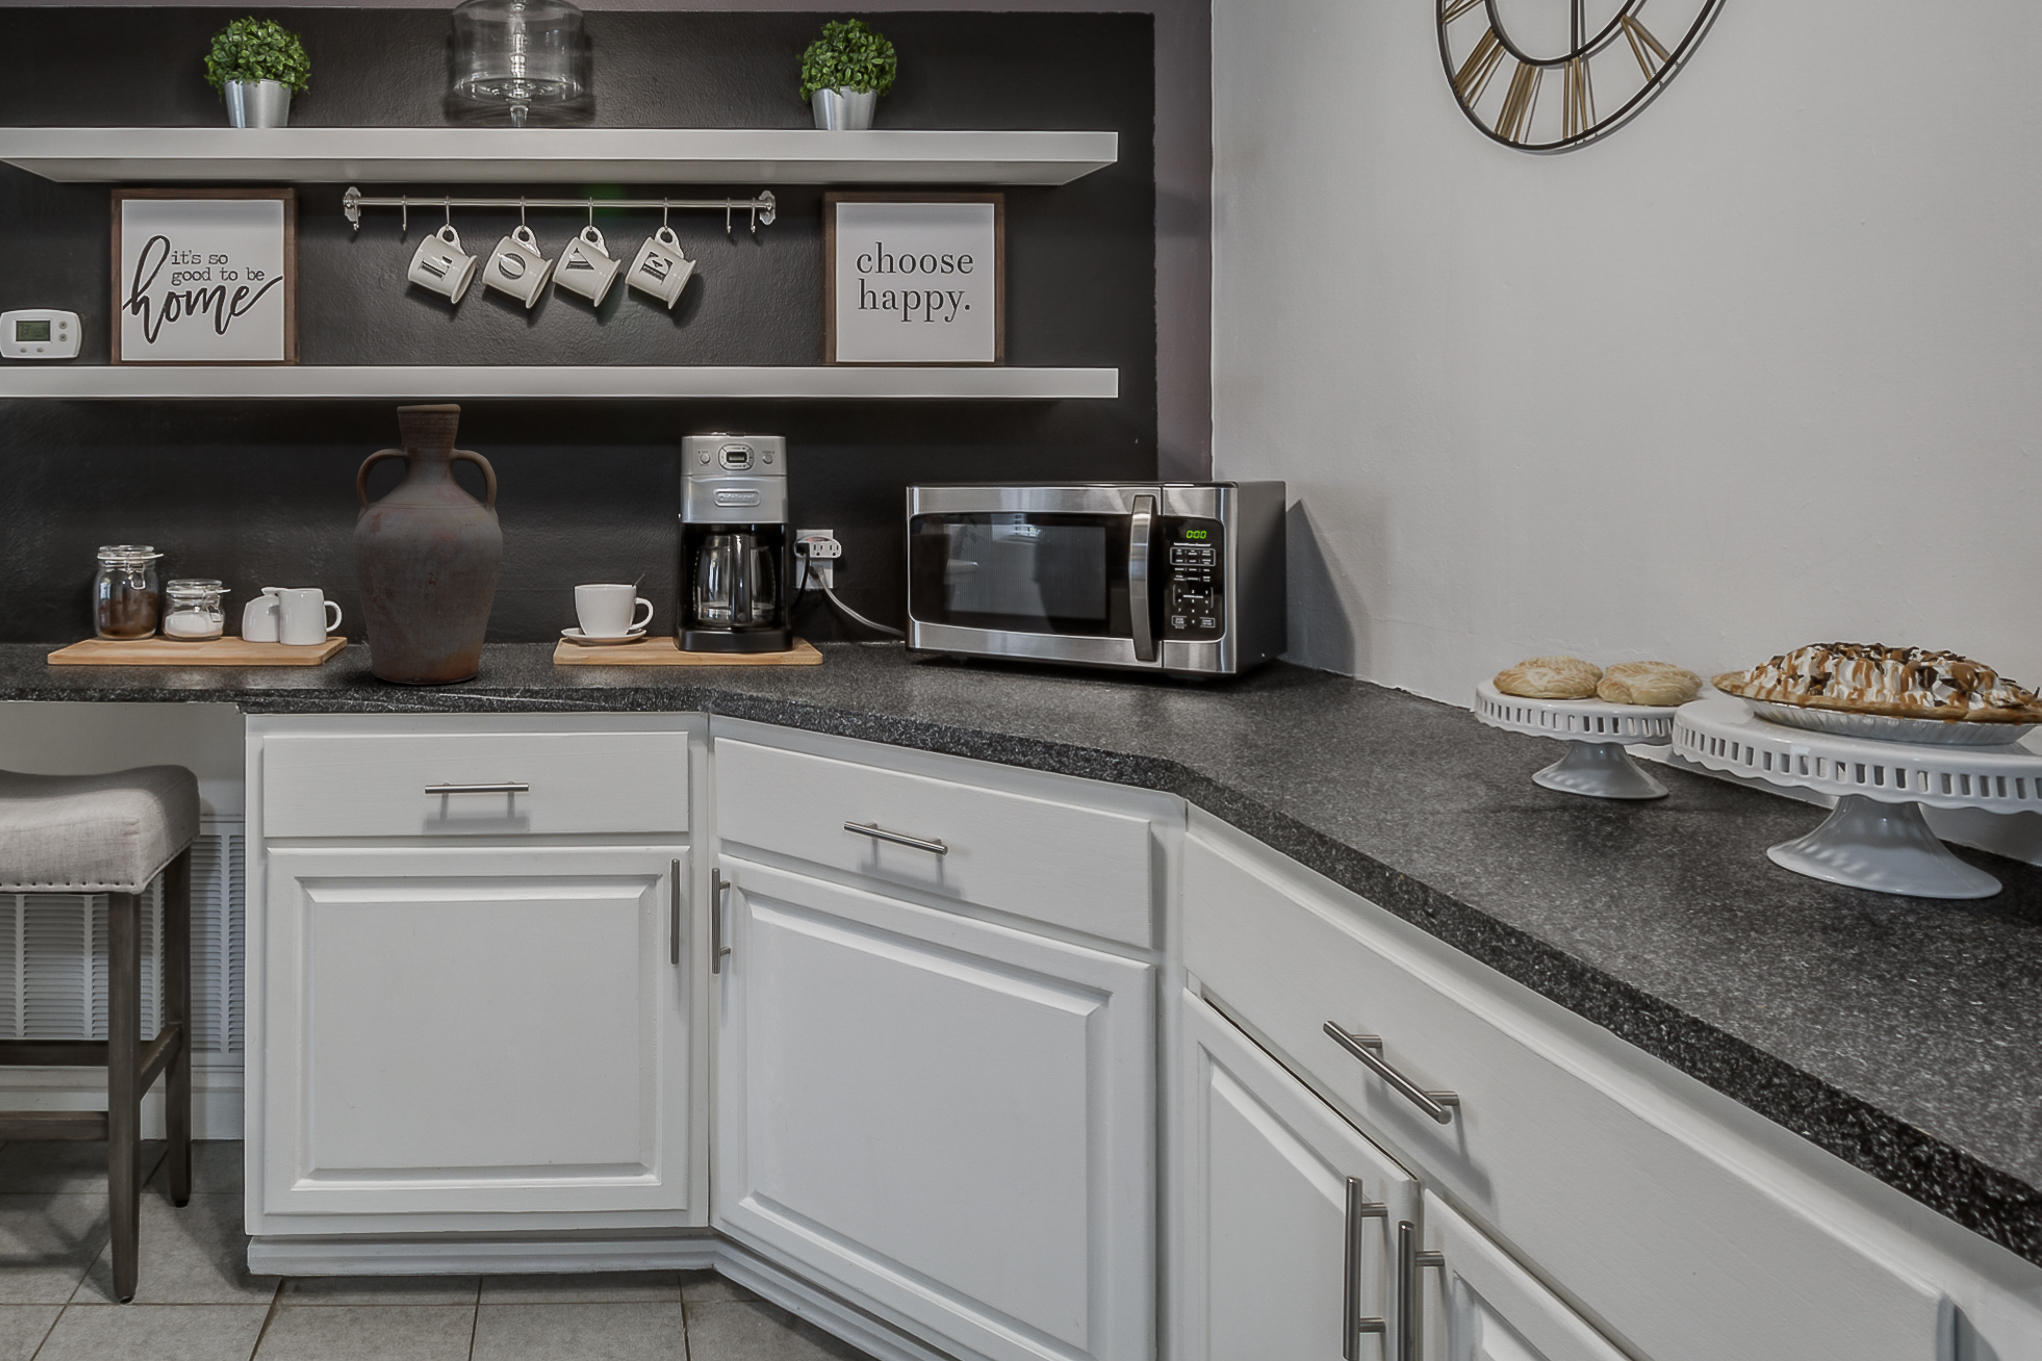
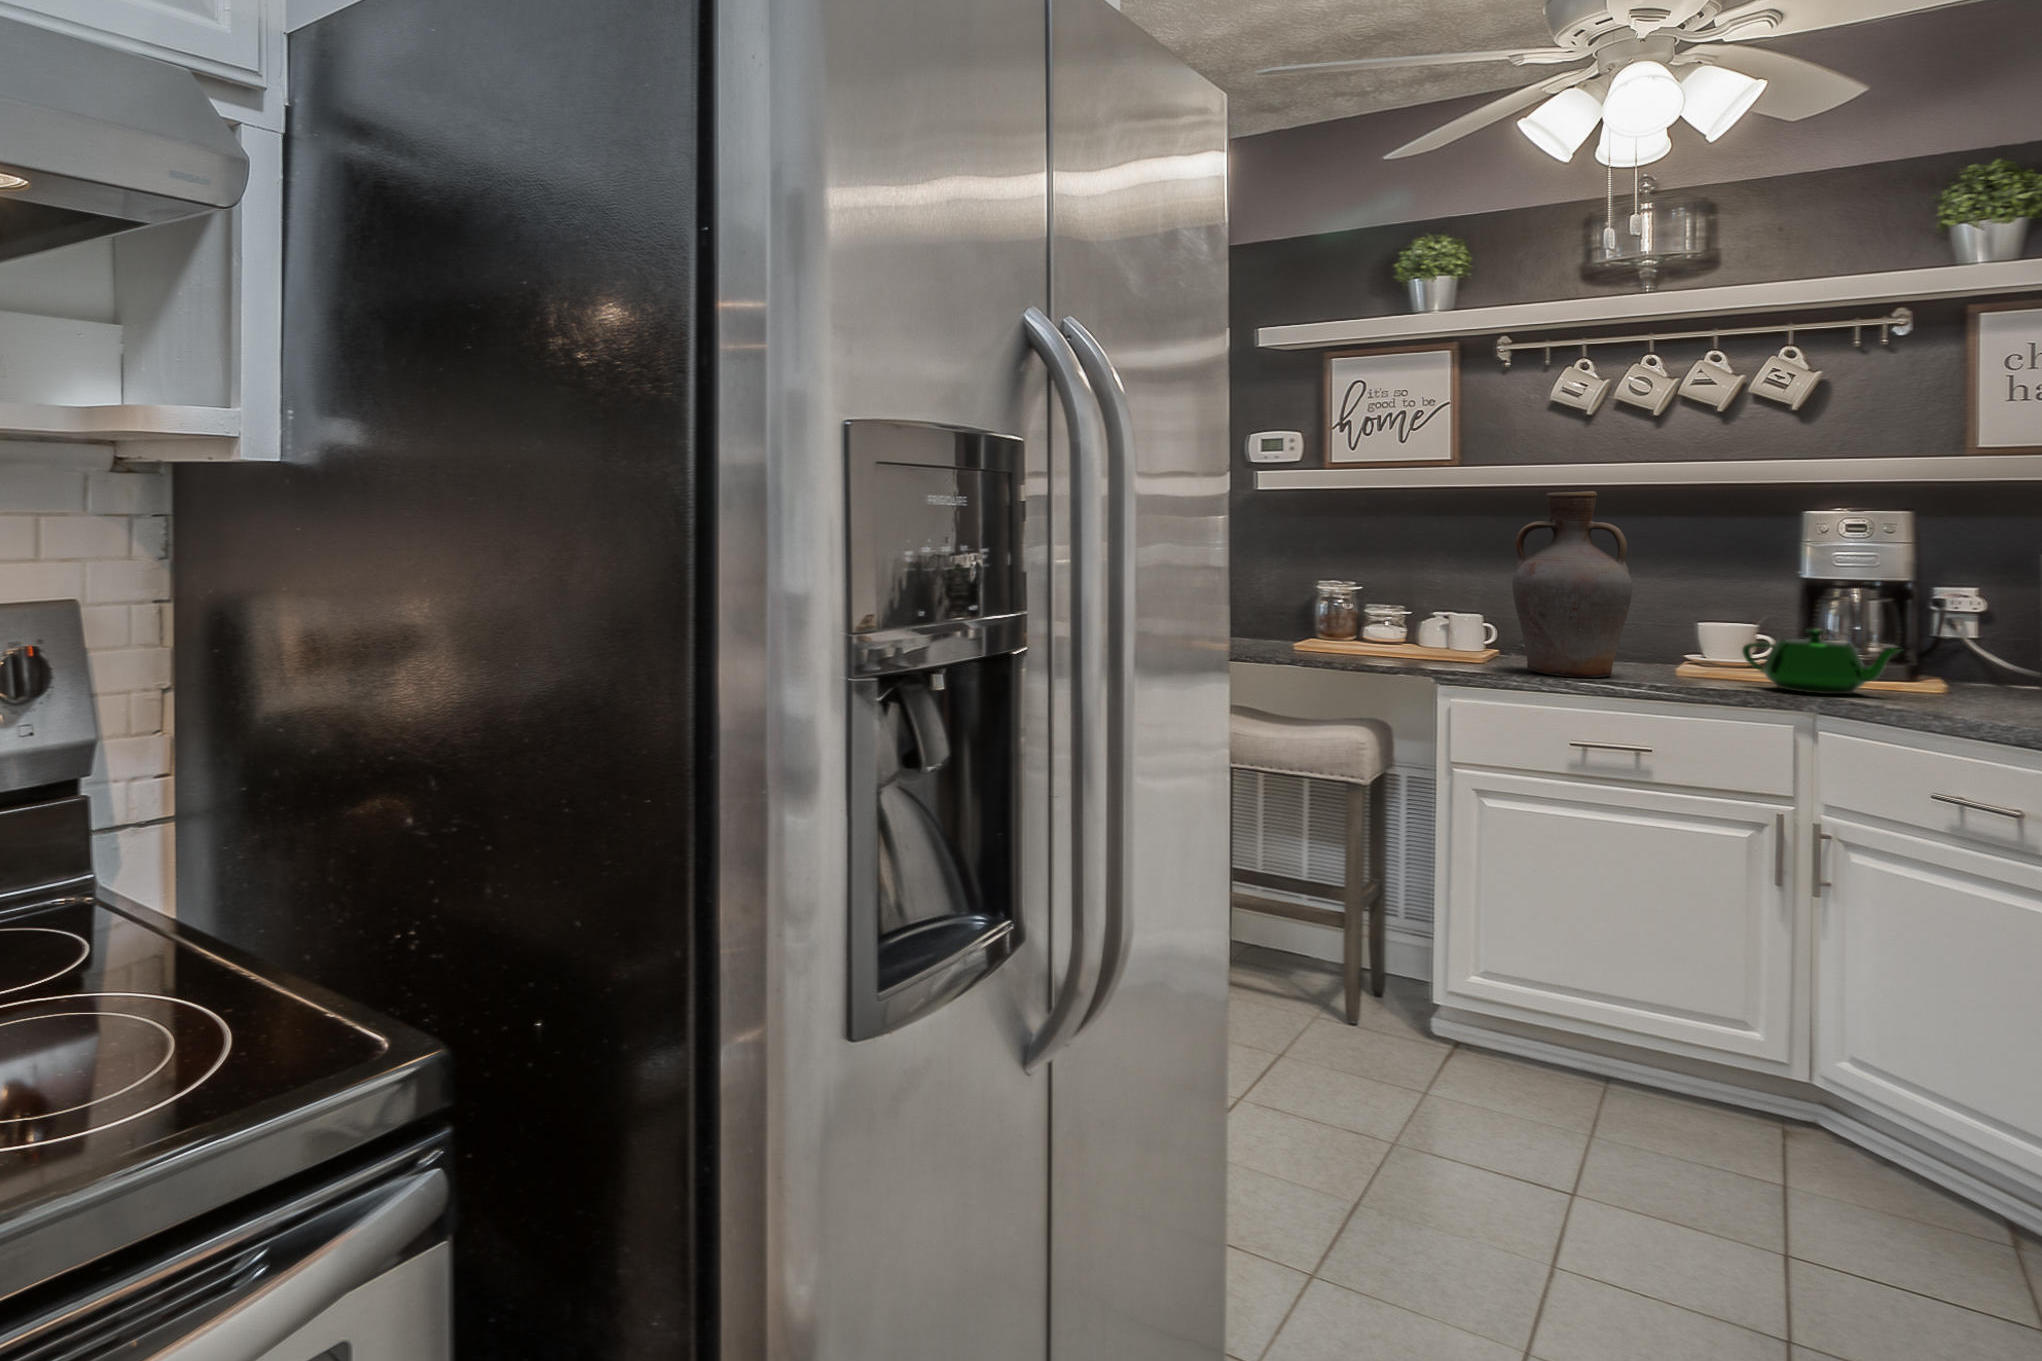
teapot: none [628,593,797,683] -> present [1742,629,1900,694]

